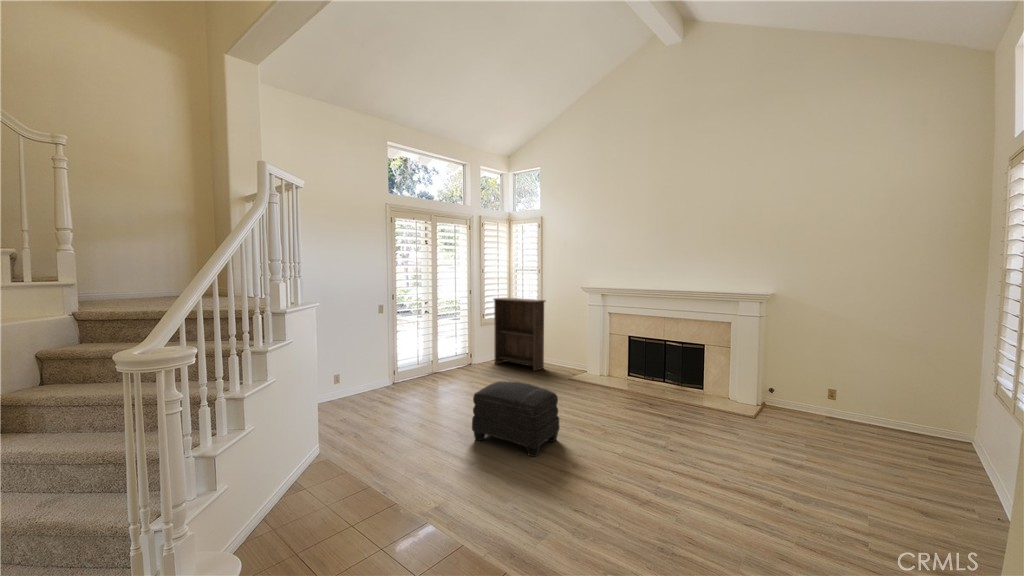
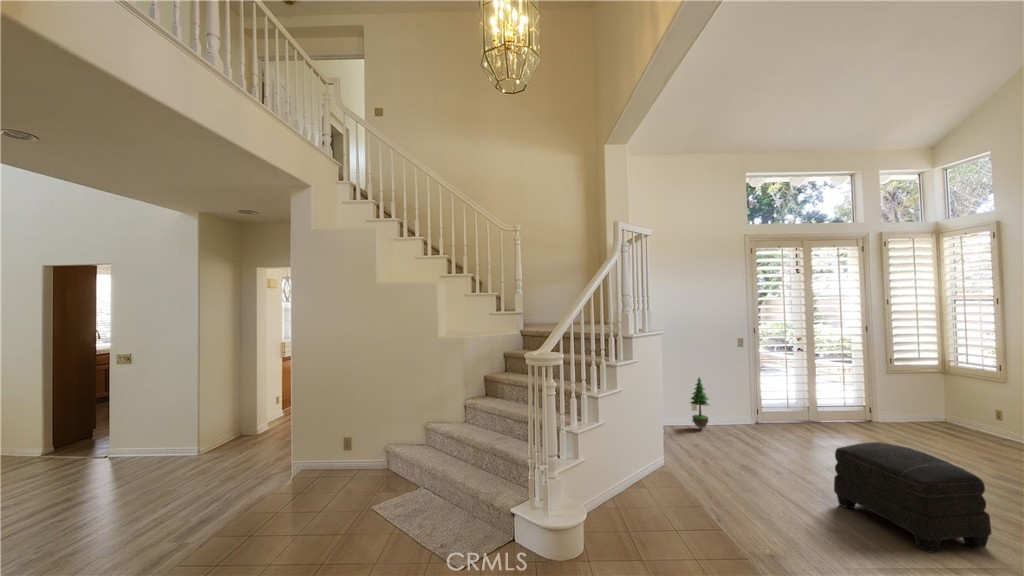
bookshelf: present [494,298,545,371] -> none [907,339,1014,452]
potted tree: none [335,347,356,401] -> present [690,378,710,429]

